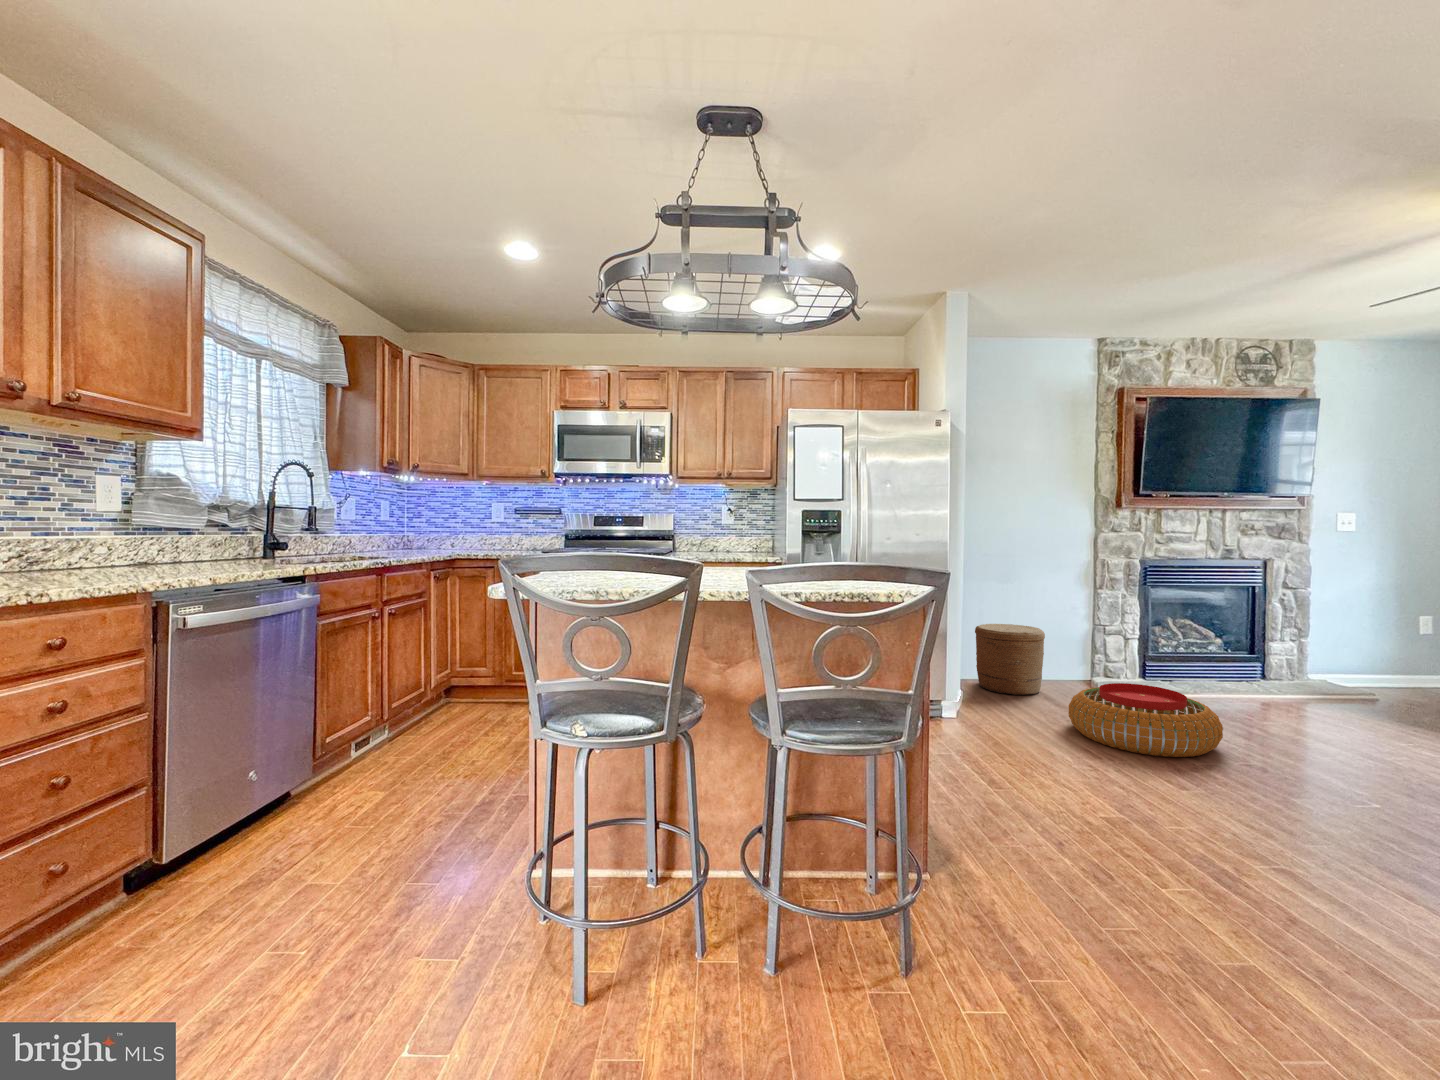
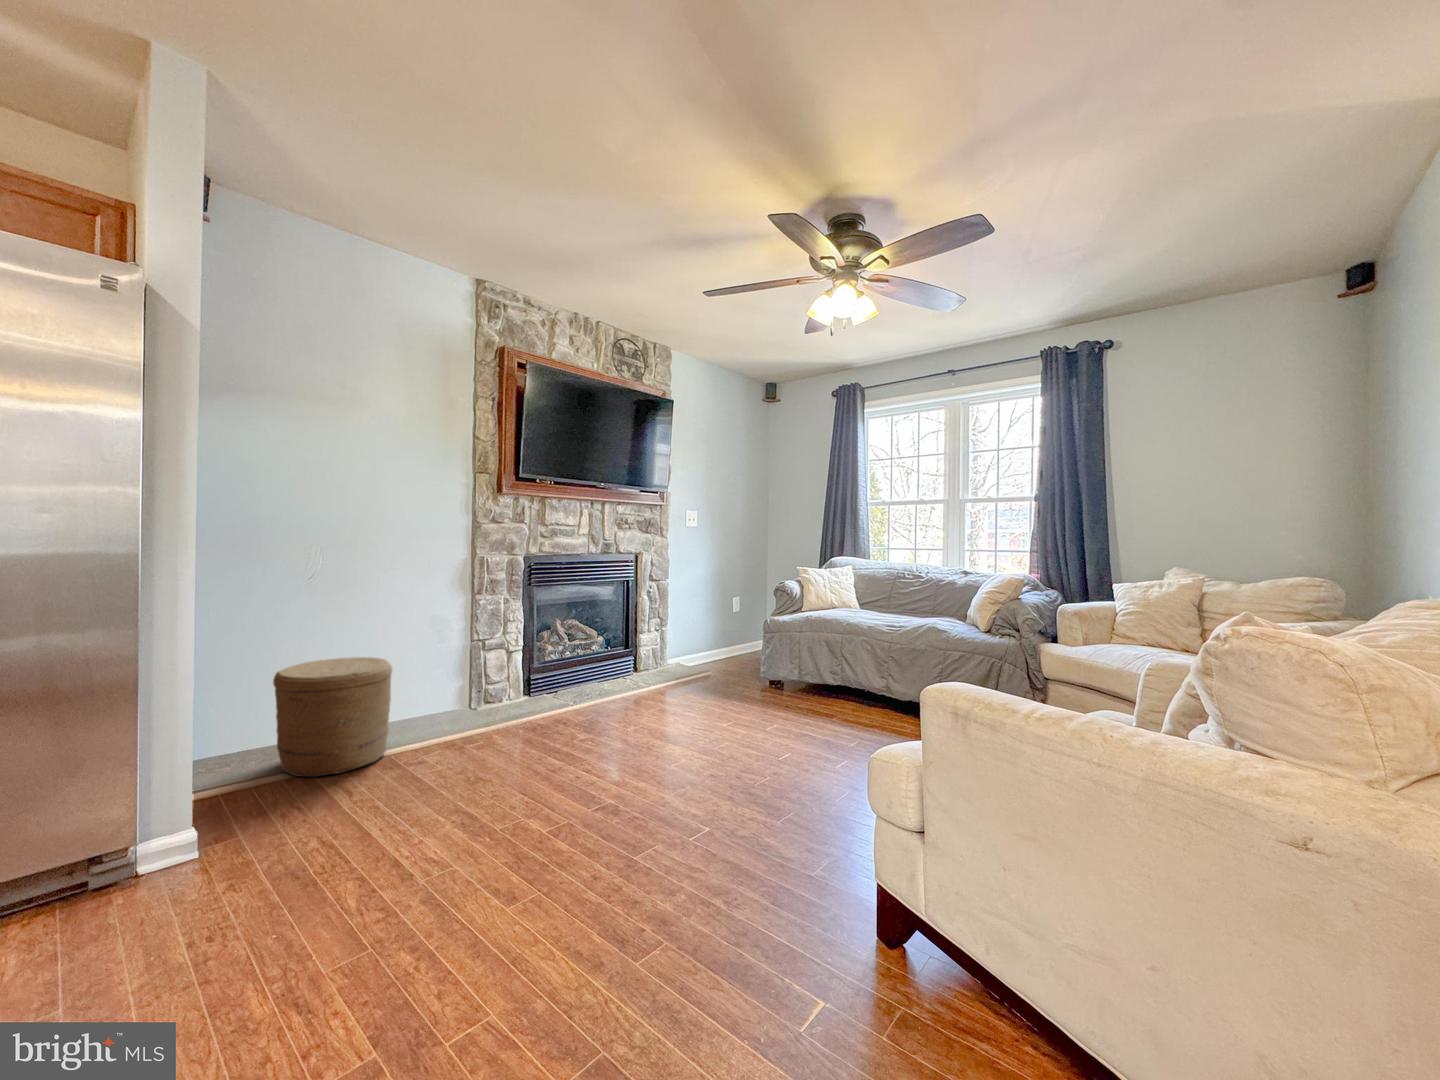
pouf: present [1068,683,1223,757] -> none [395,732,599,862]

